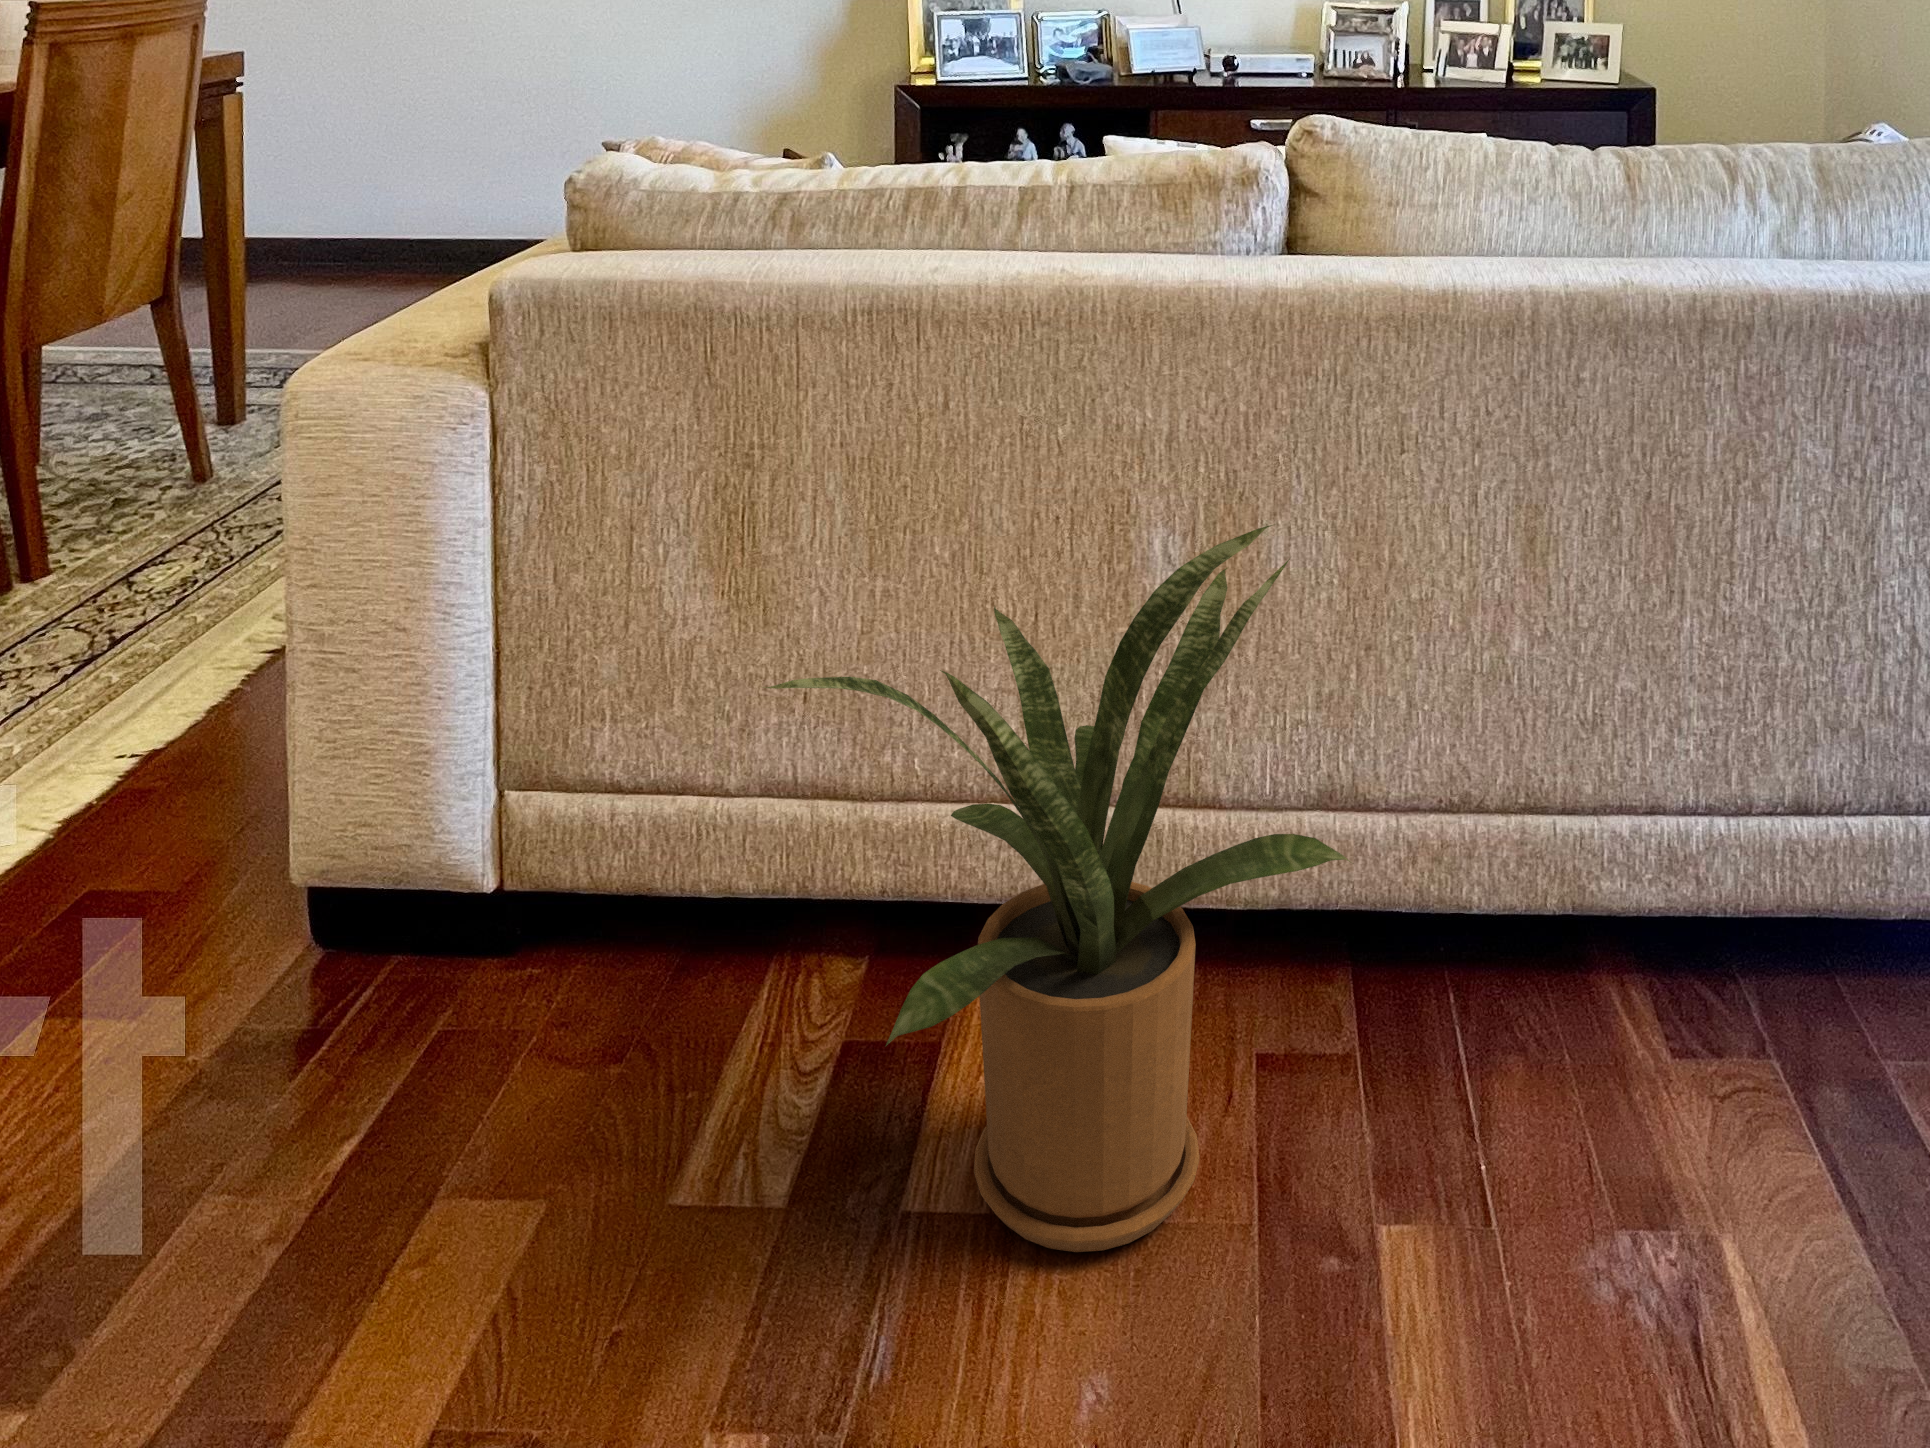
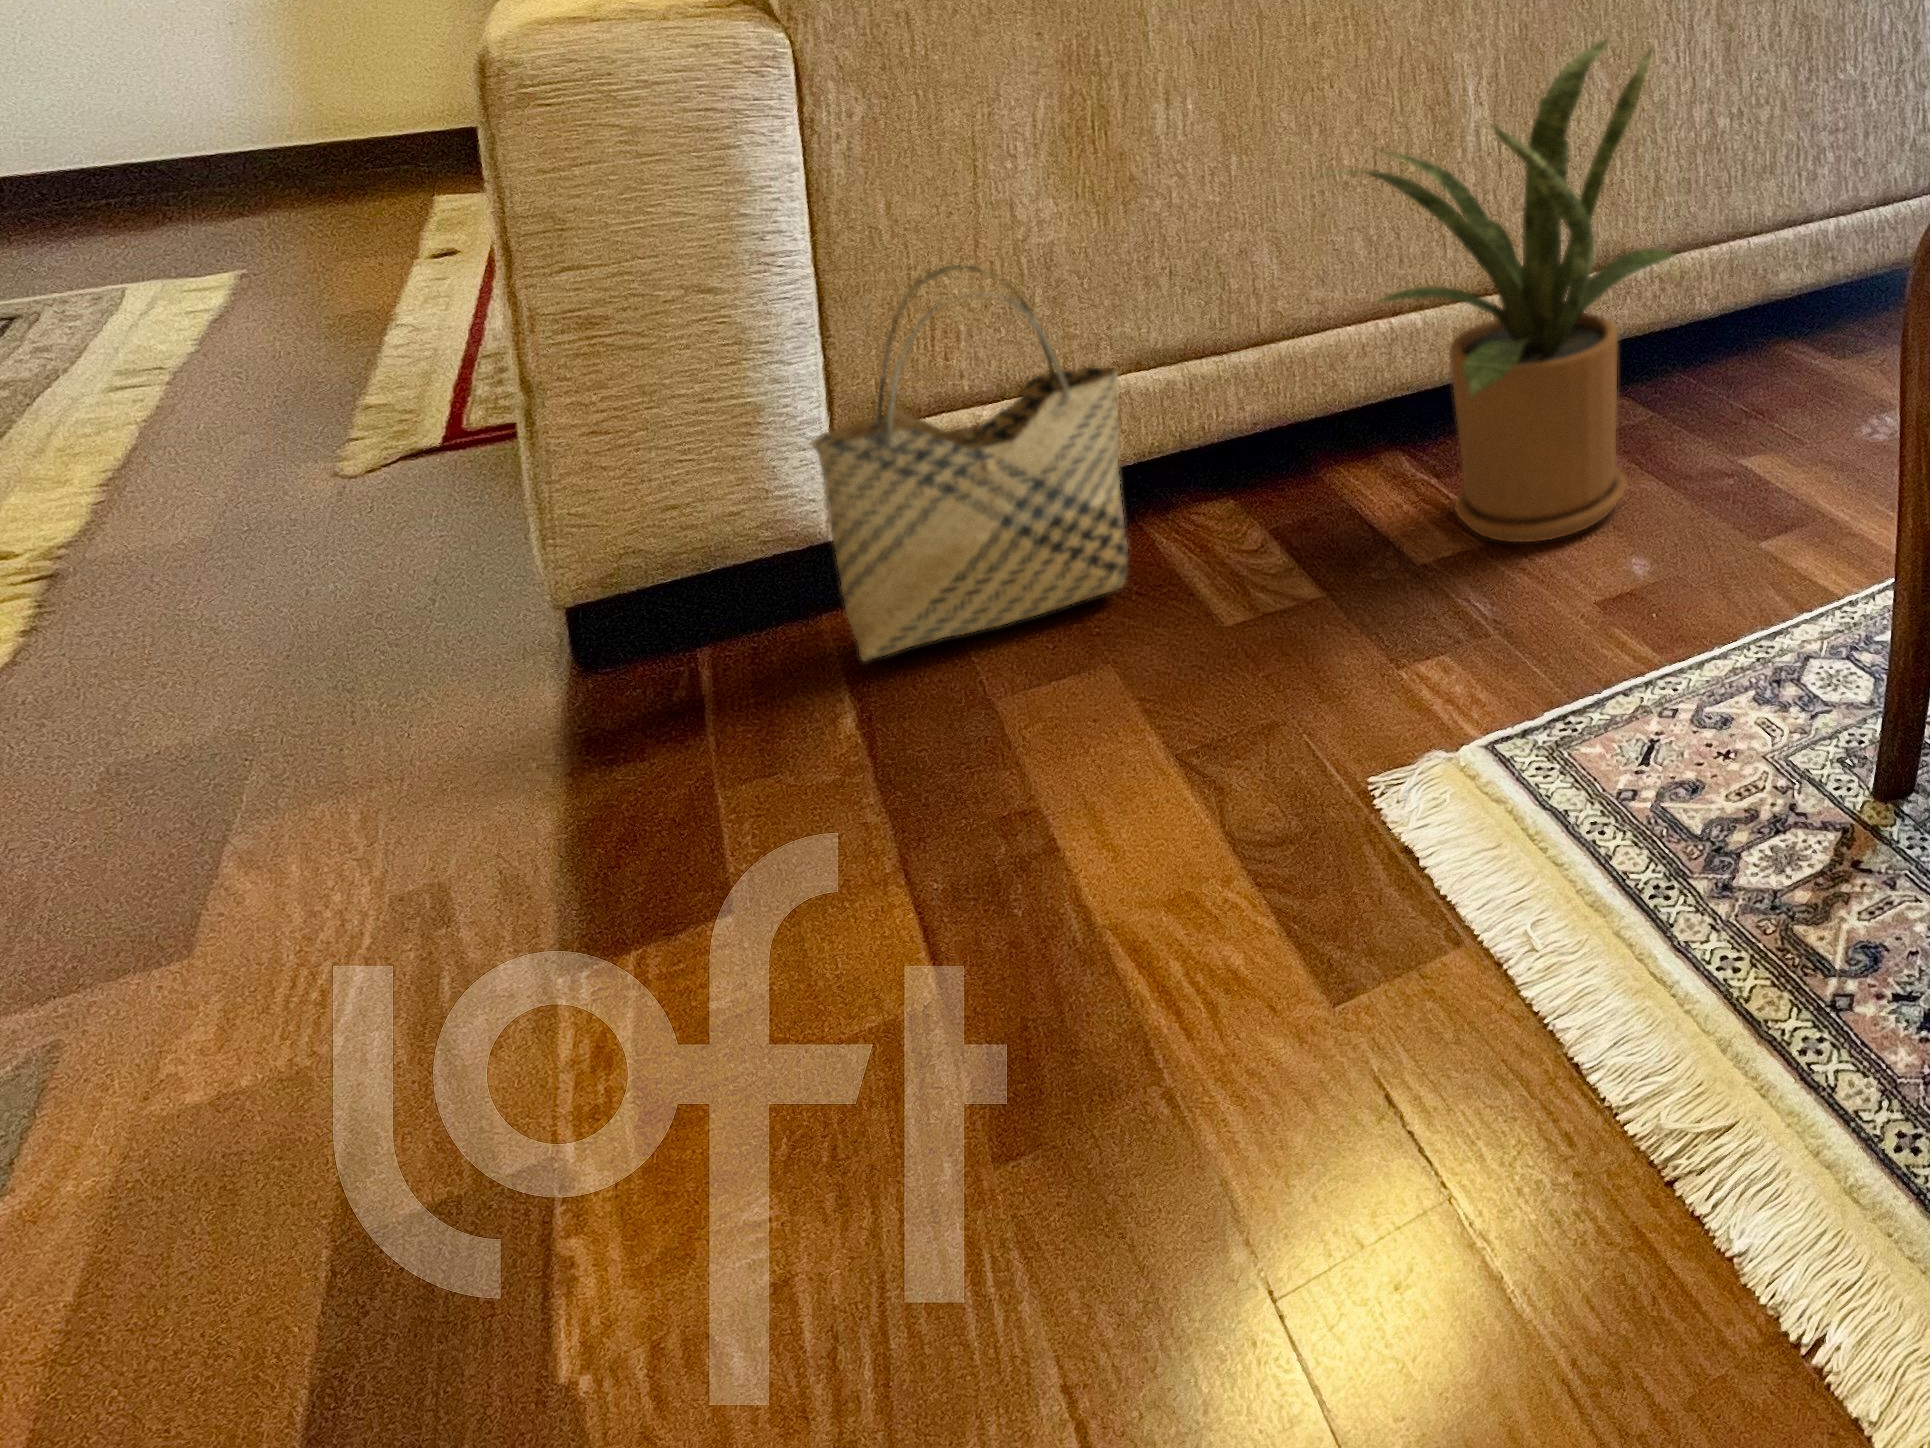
woven basket: none [406,648,693,1080] -> present [810,265,1128,661]

